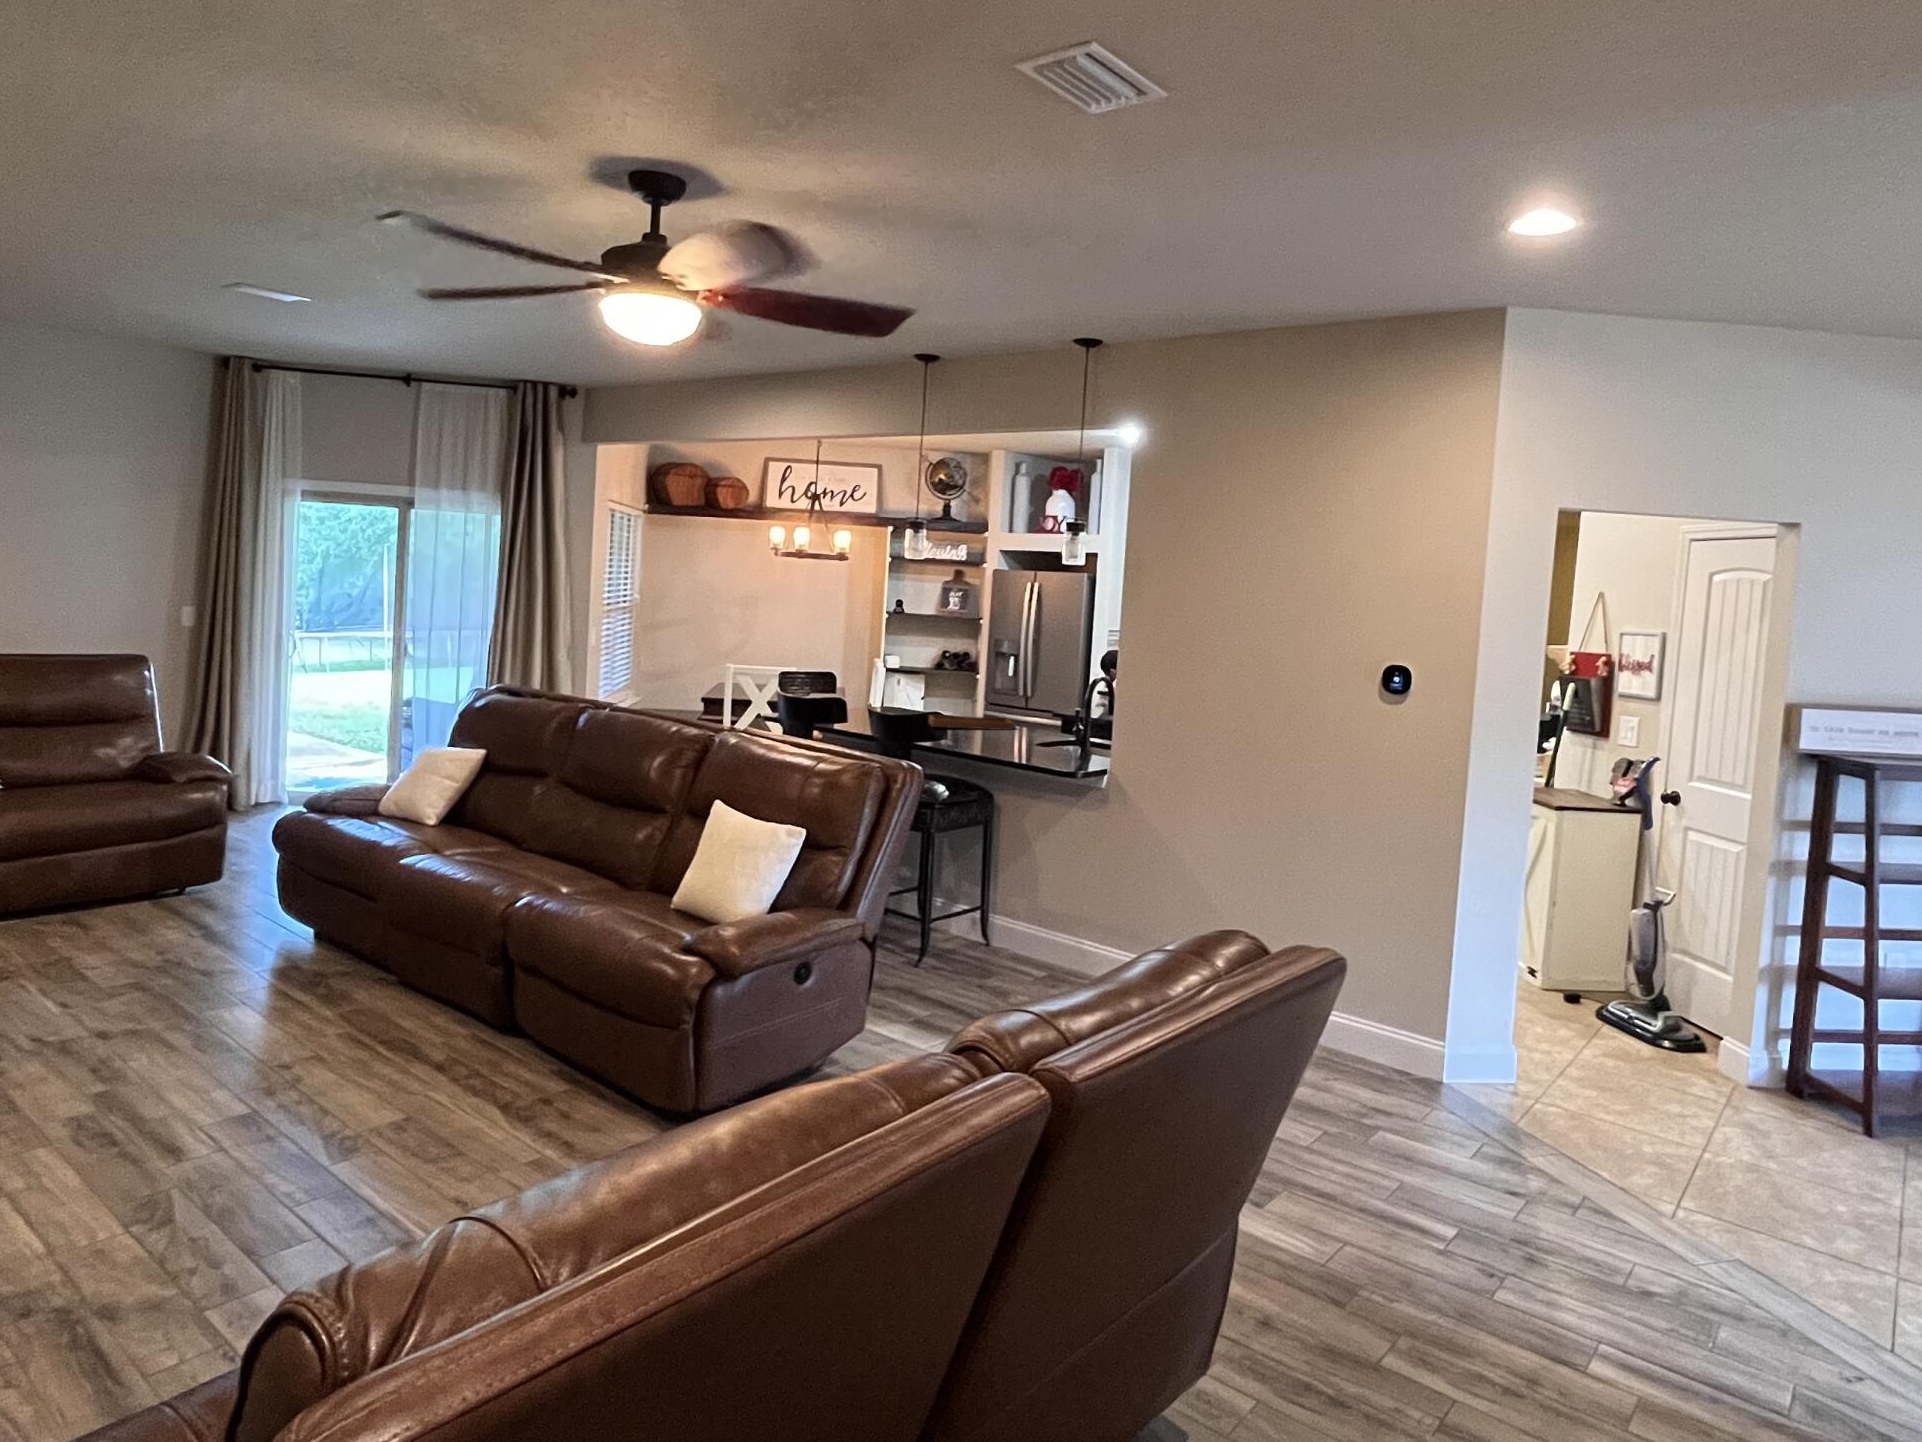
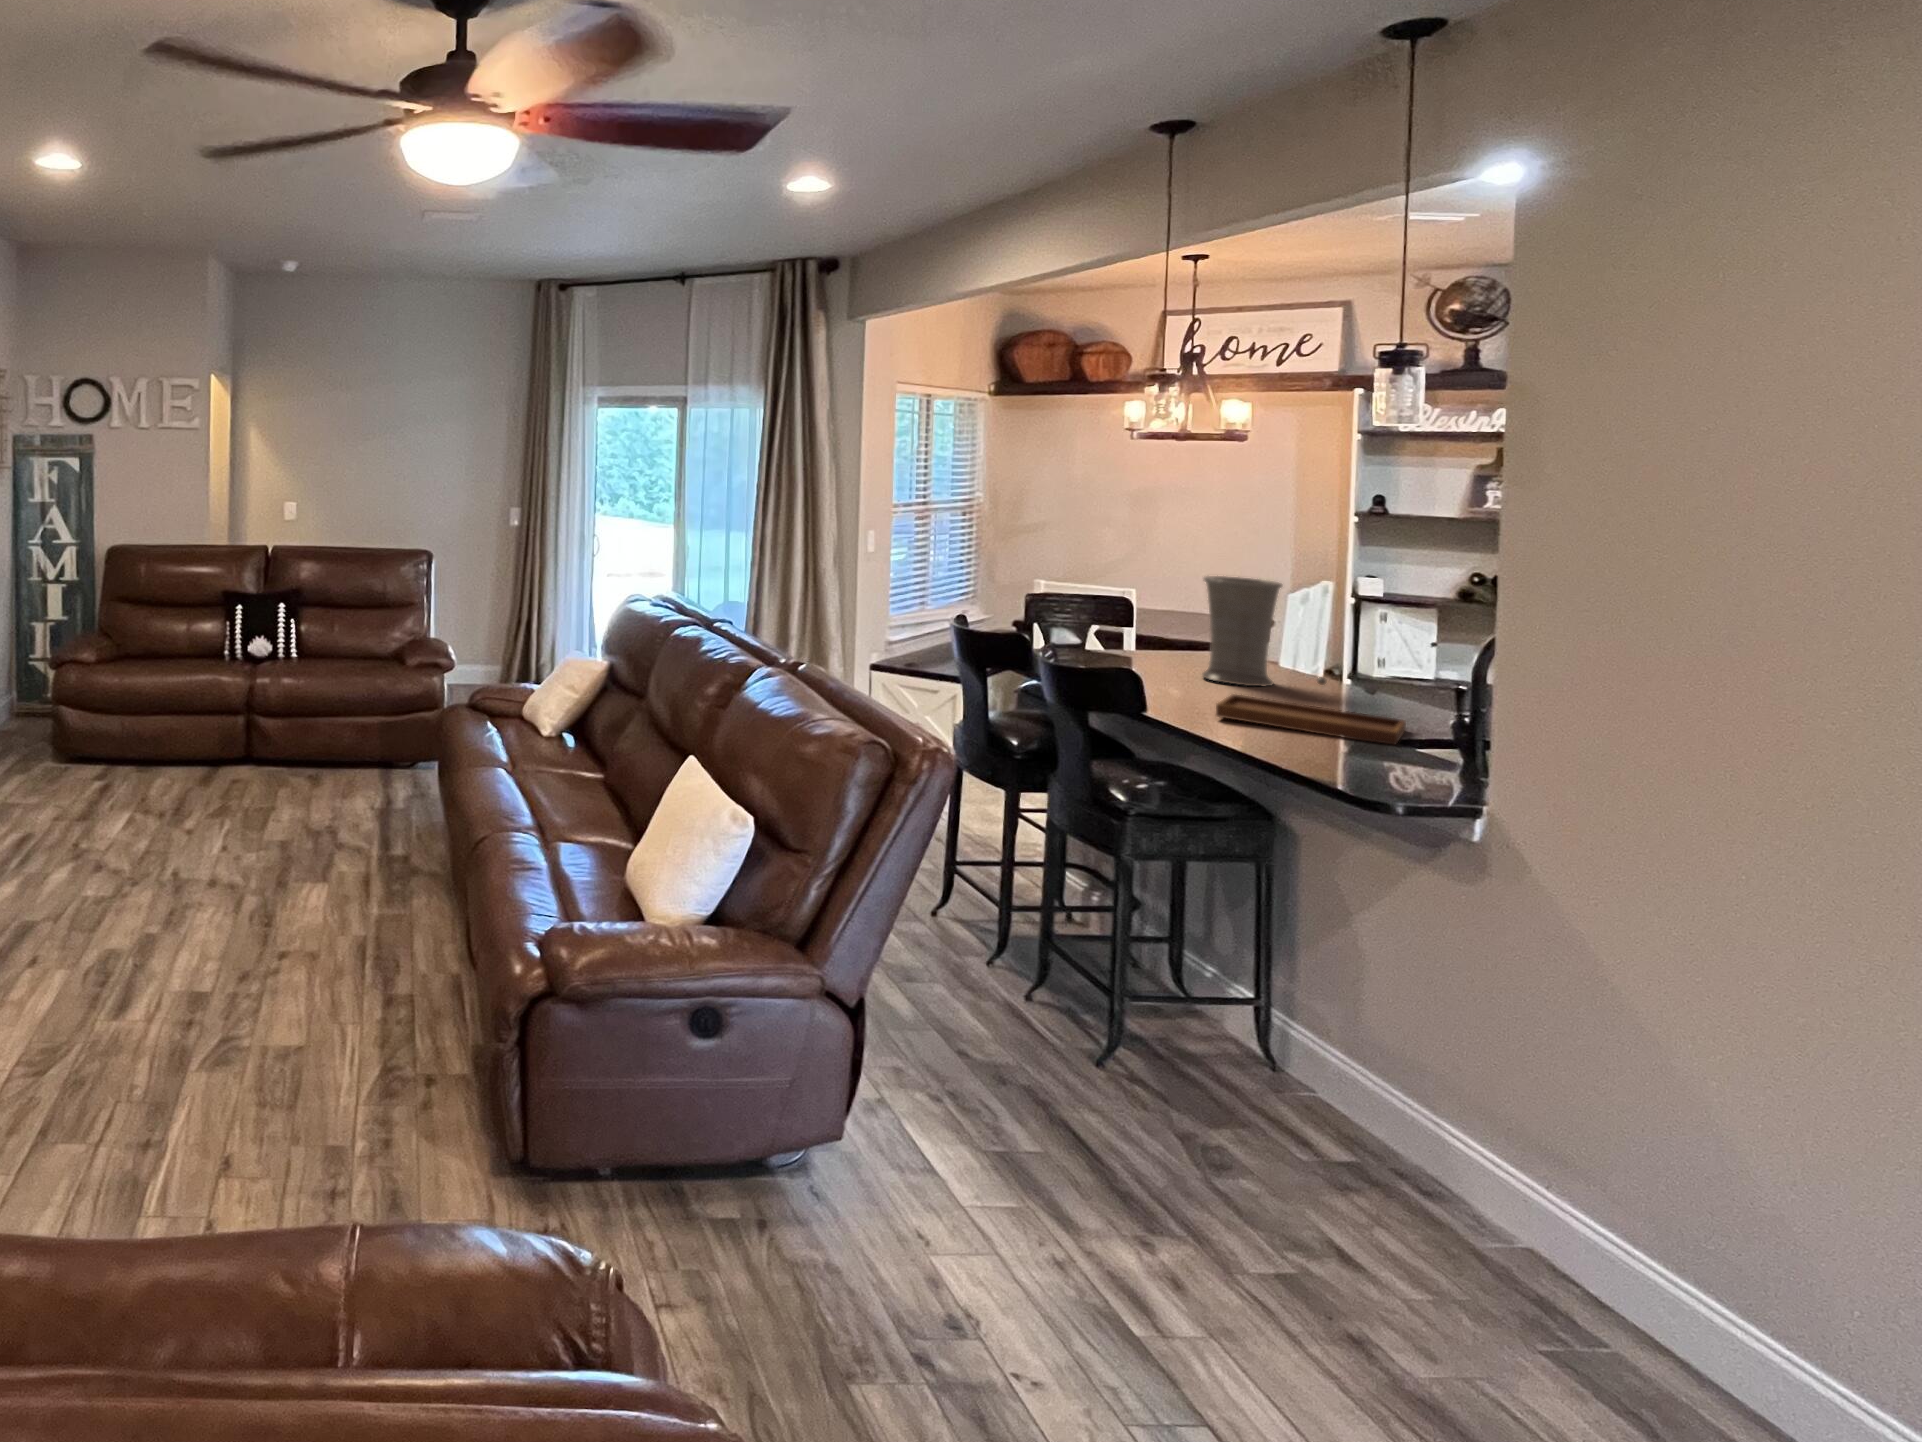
vase: none [887,647,929,714] -> present [1202,576,1282,686]

